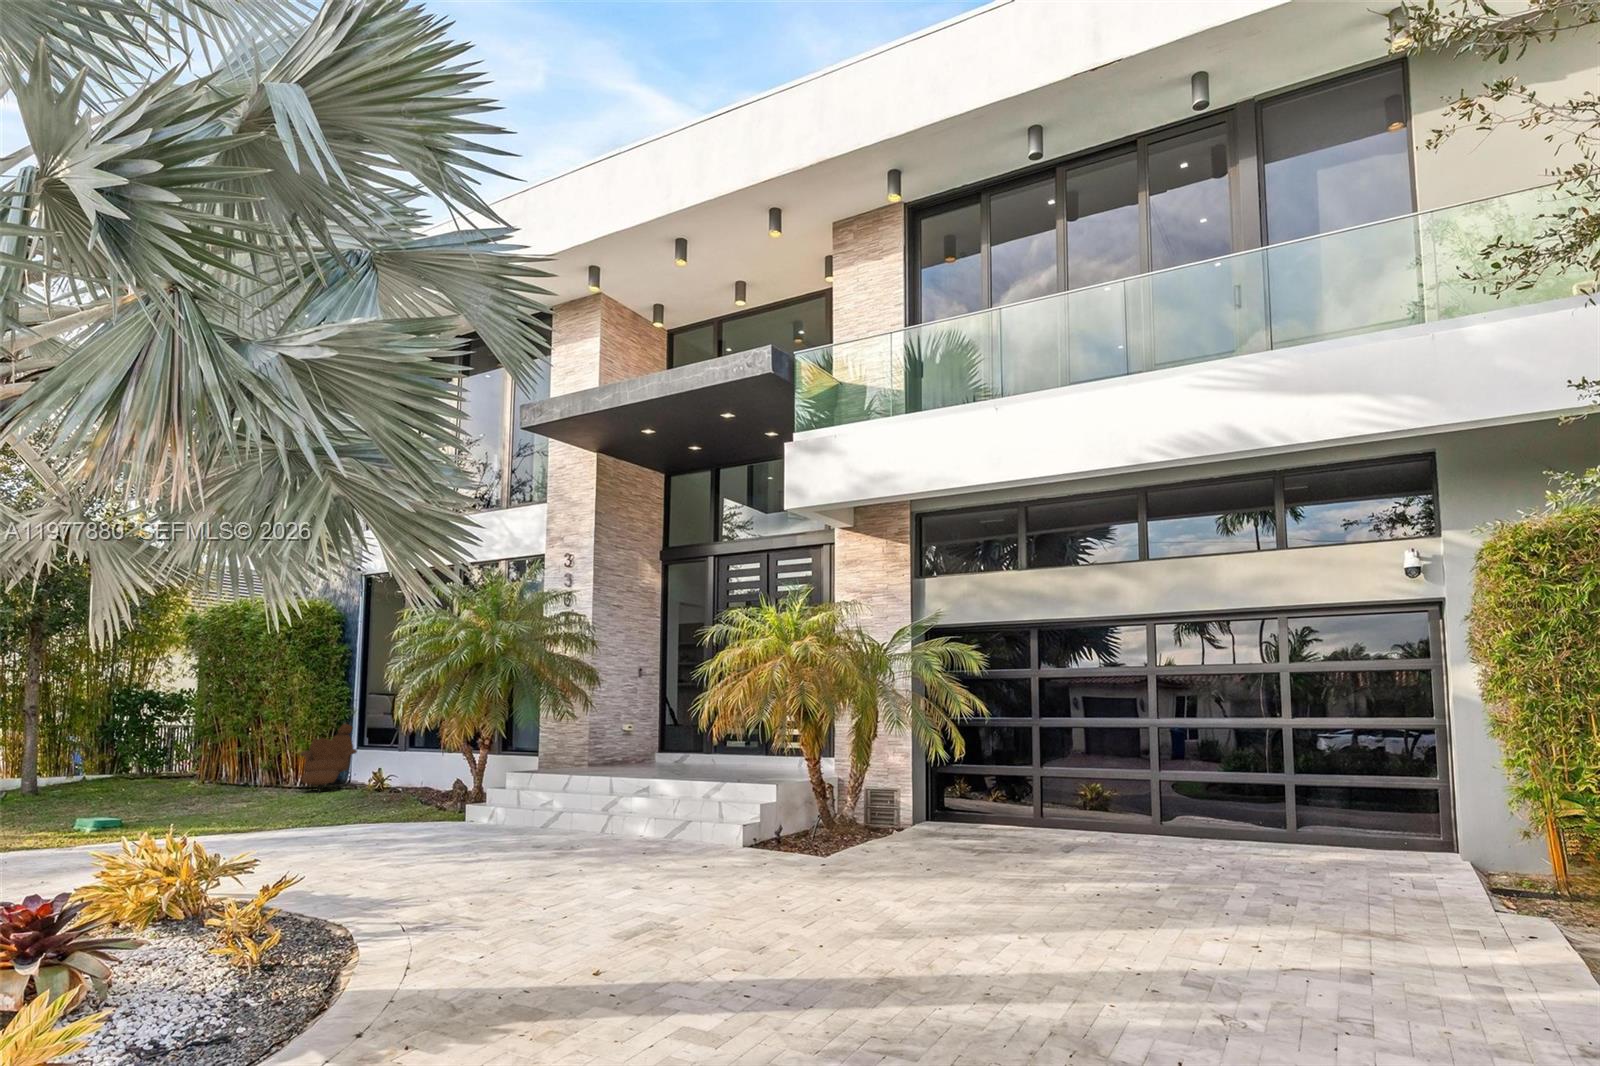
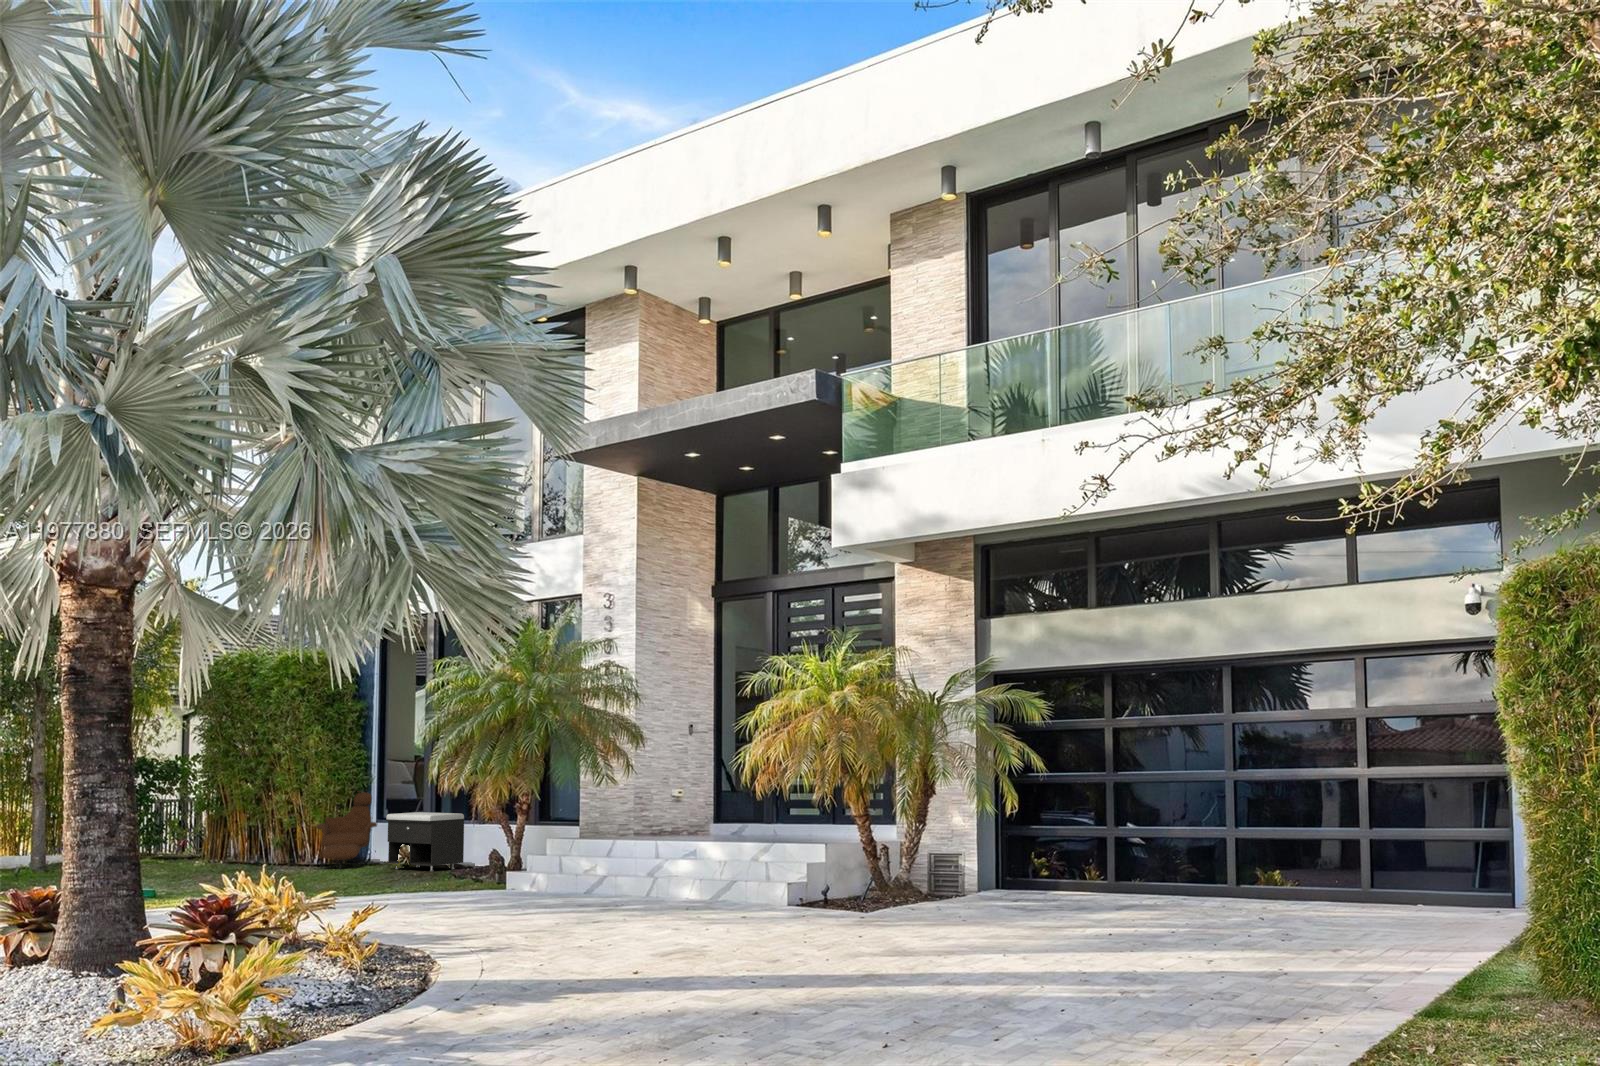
storage bench: none [362,742,434,796] -> present [386,812,464,871]

